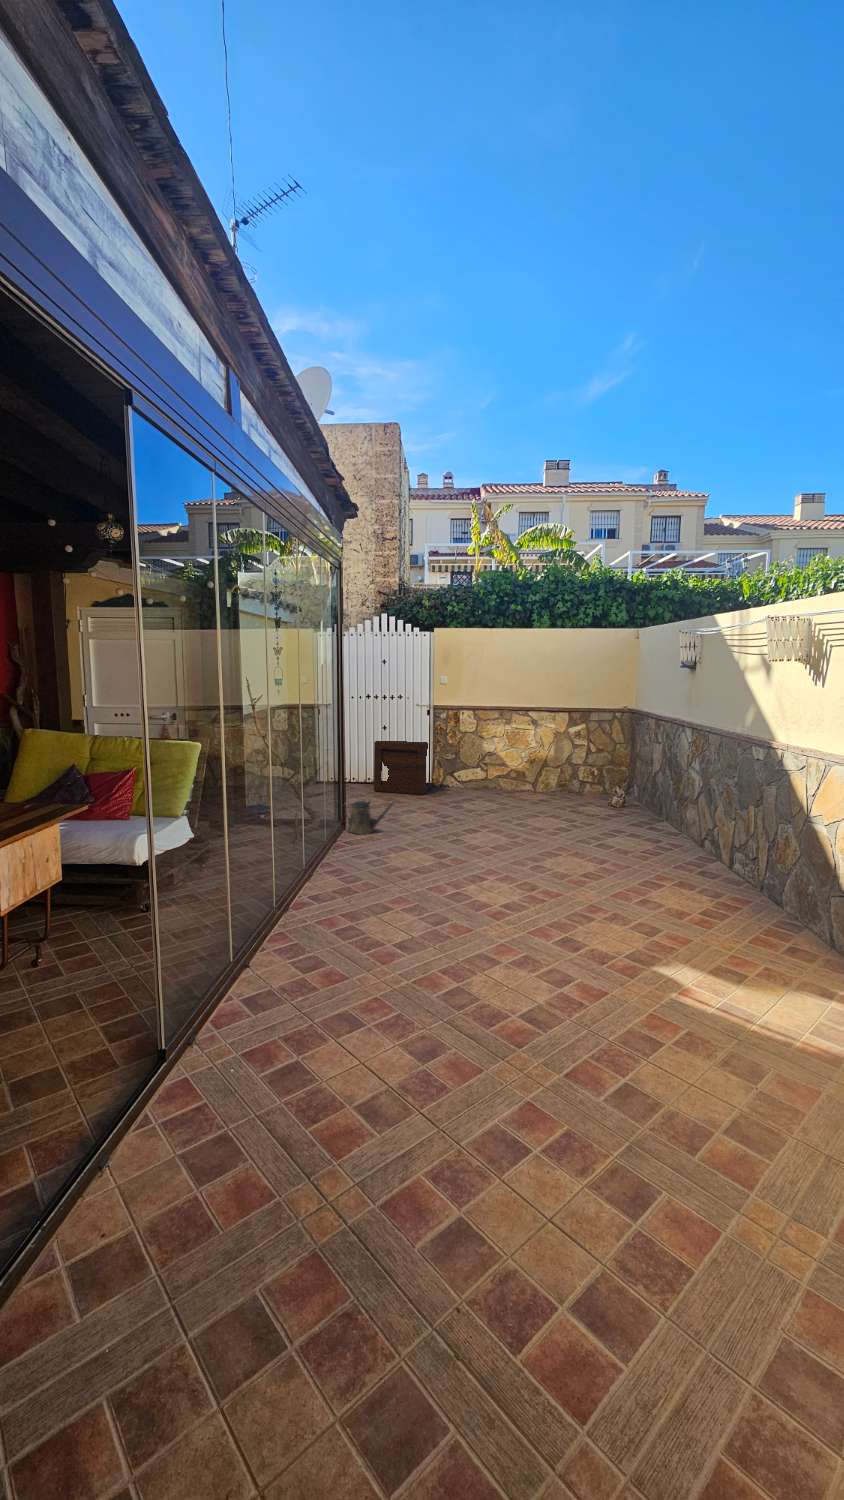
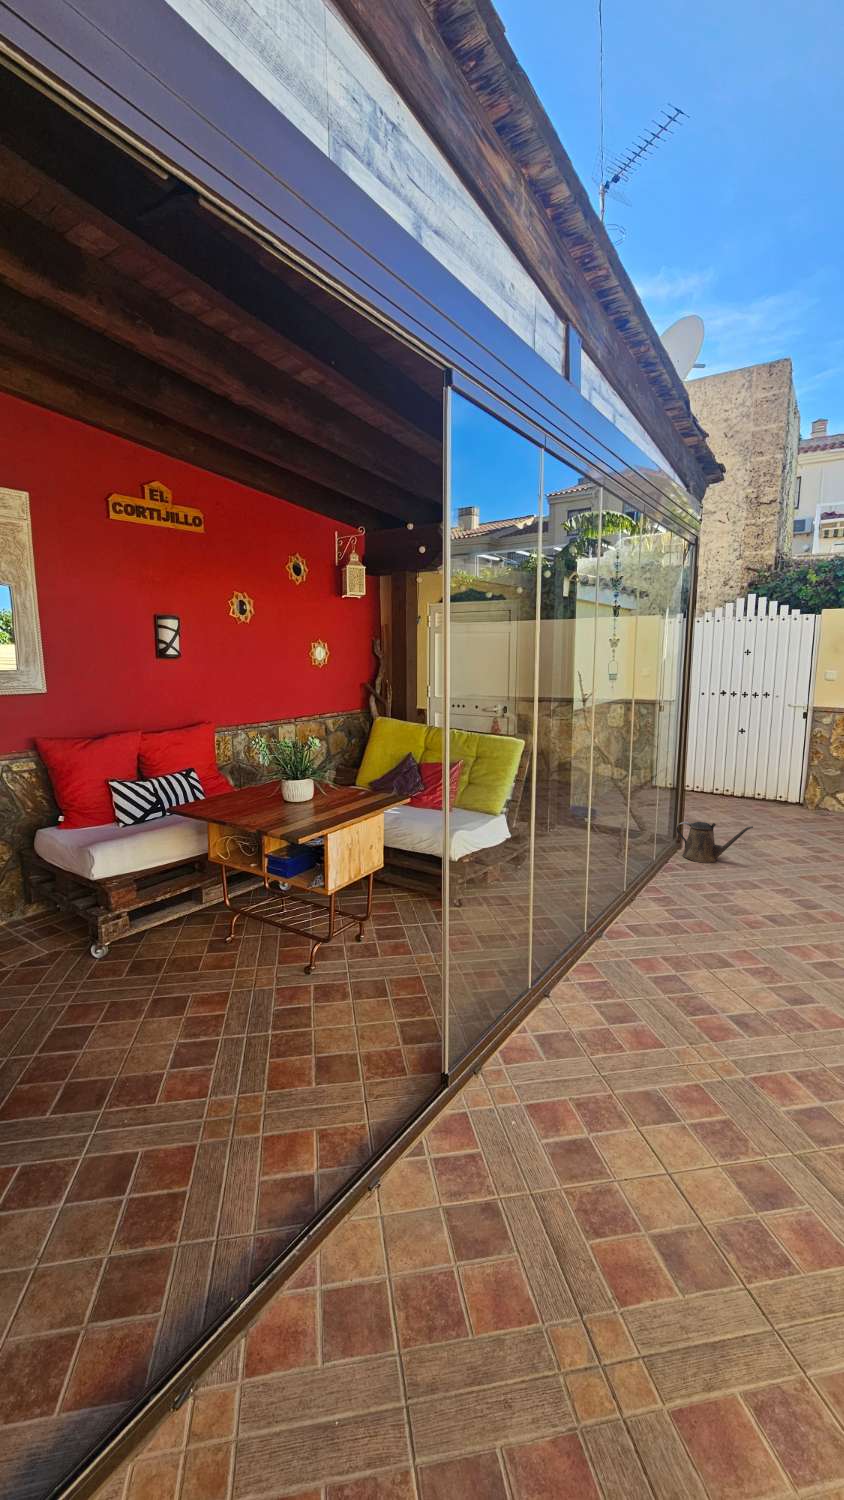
wooden crate: present [374,741,435,795] -> none [722,743,815,821]

